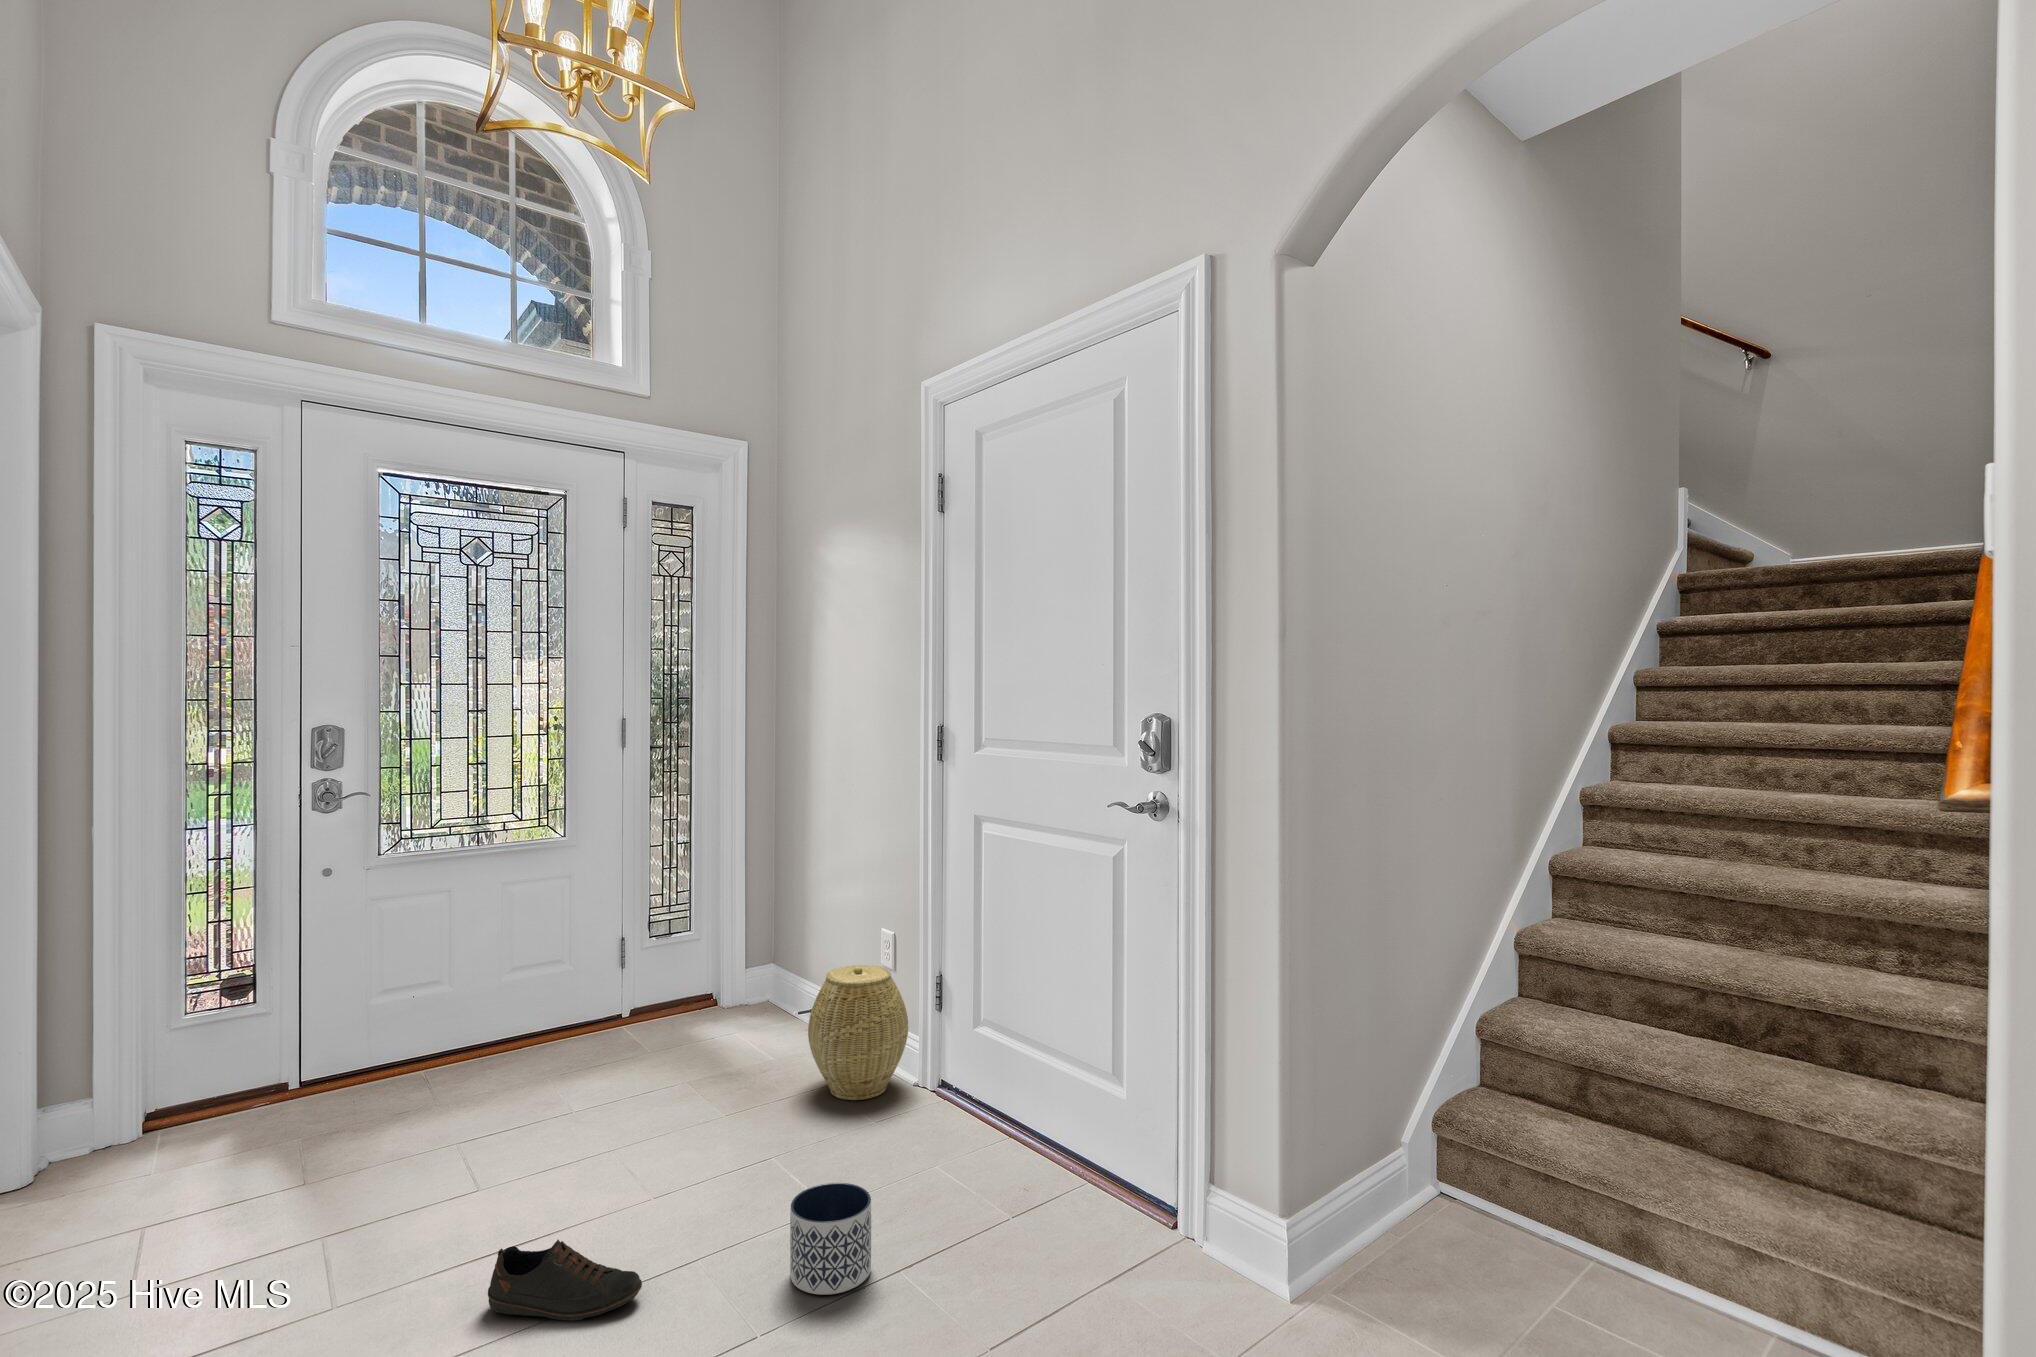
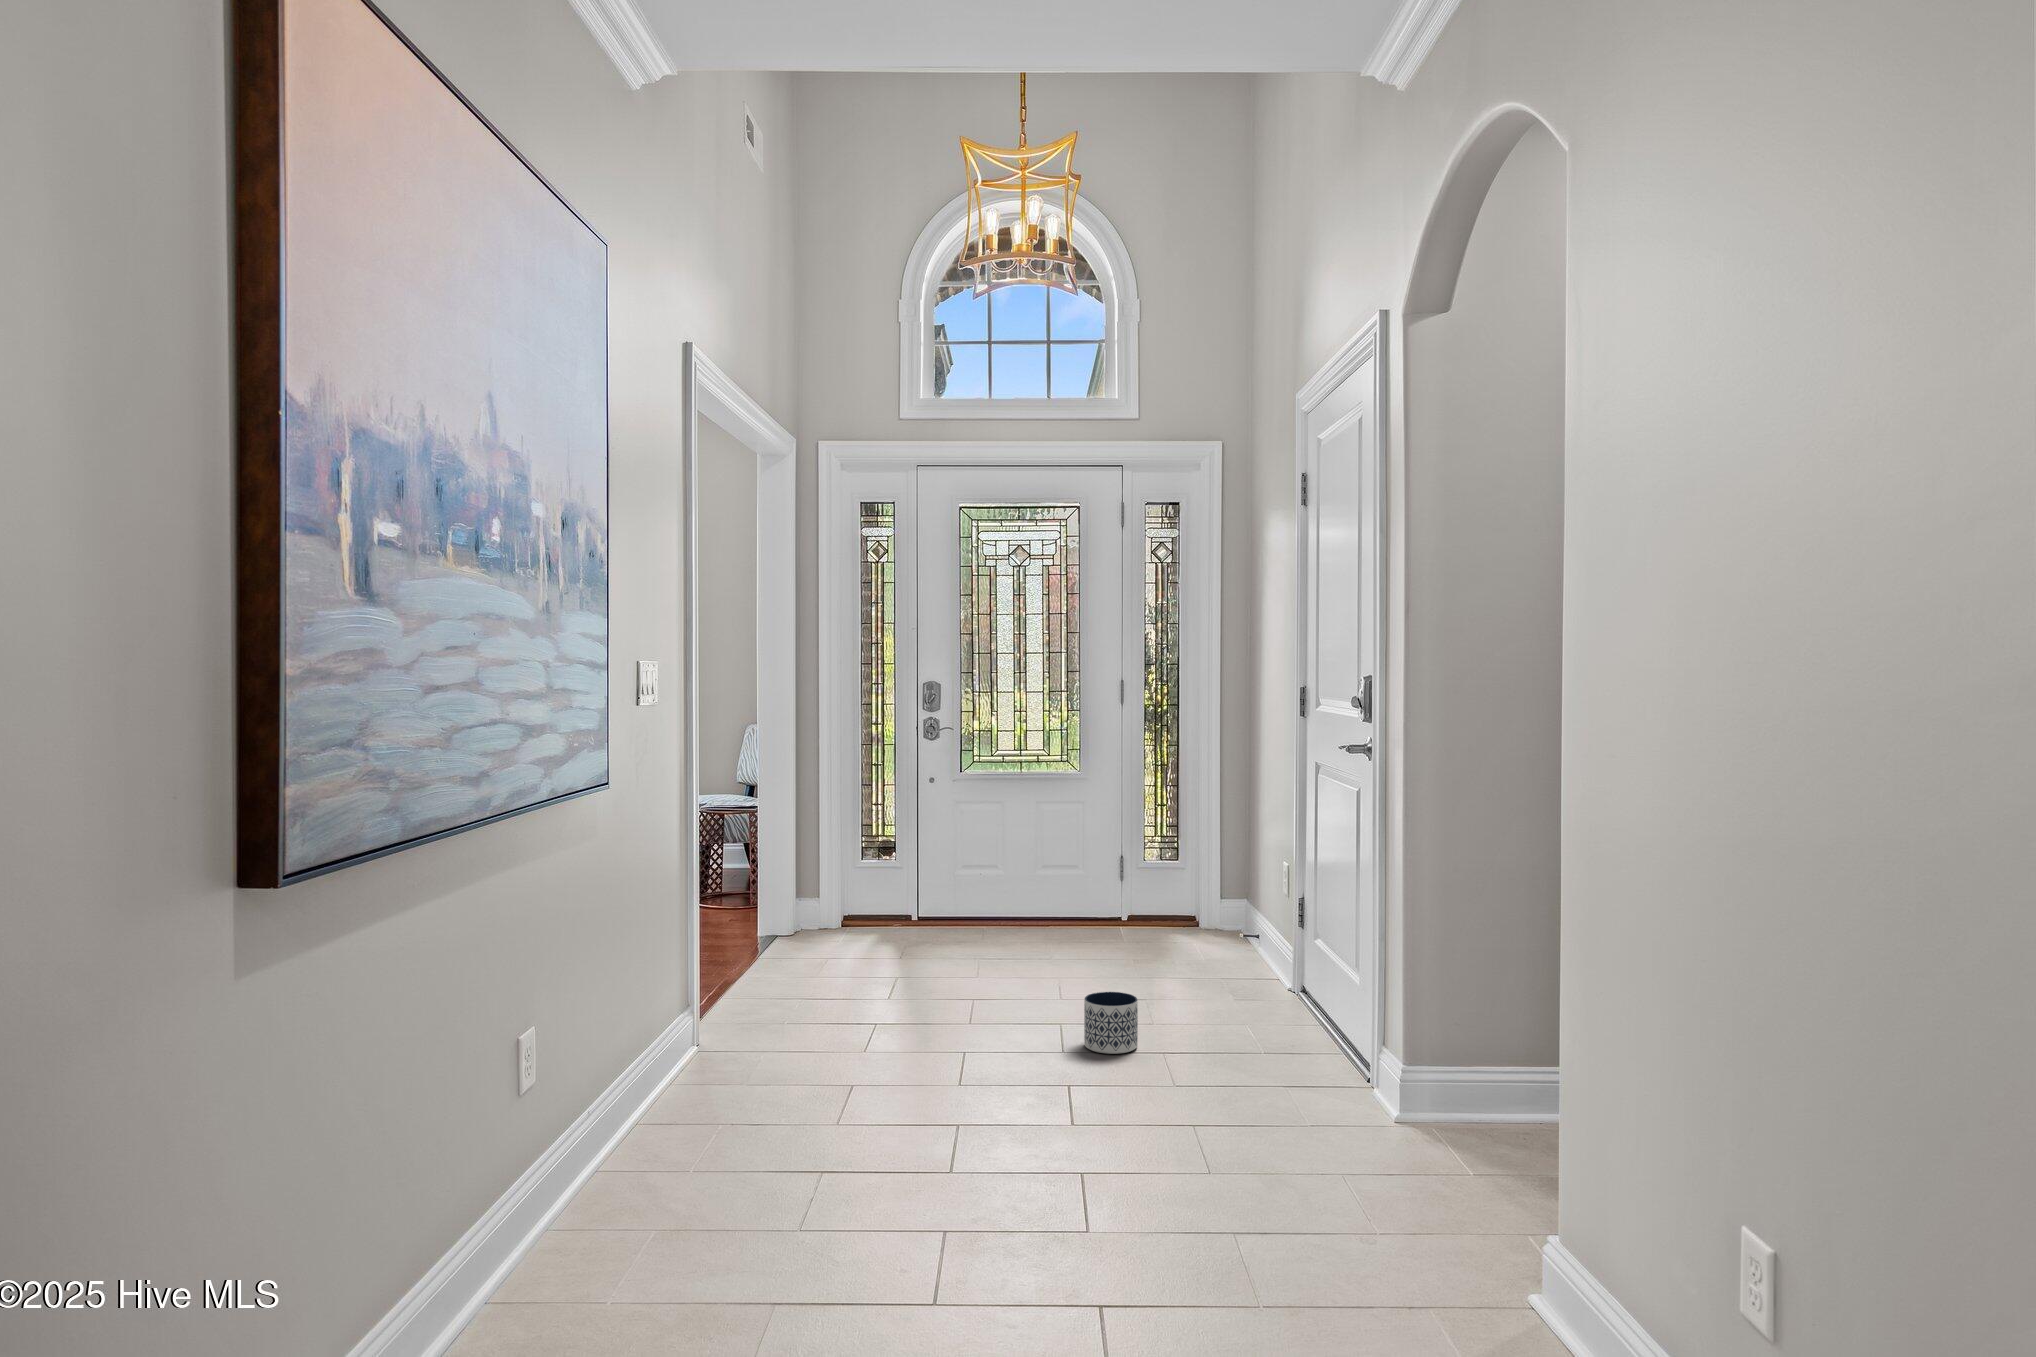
woven basket: present [808,965,908,1100] -> none [1200,882,1281,985]
shoe: present [488,1240,642,1321] -> none [930,984,1005,1030]

